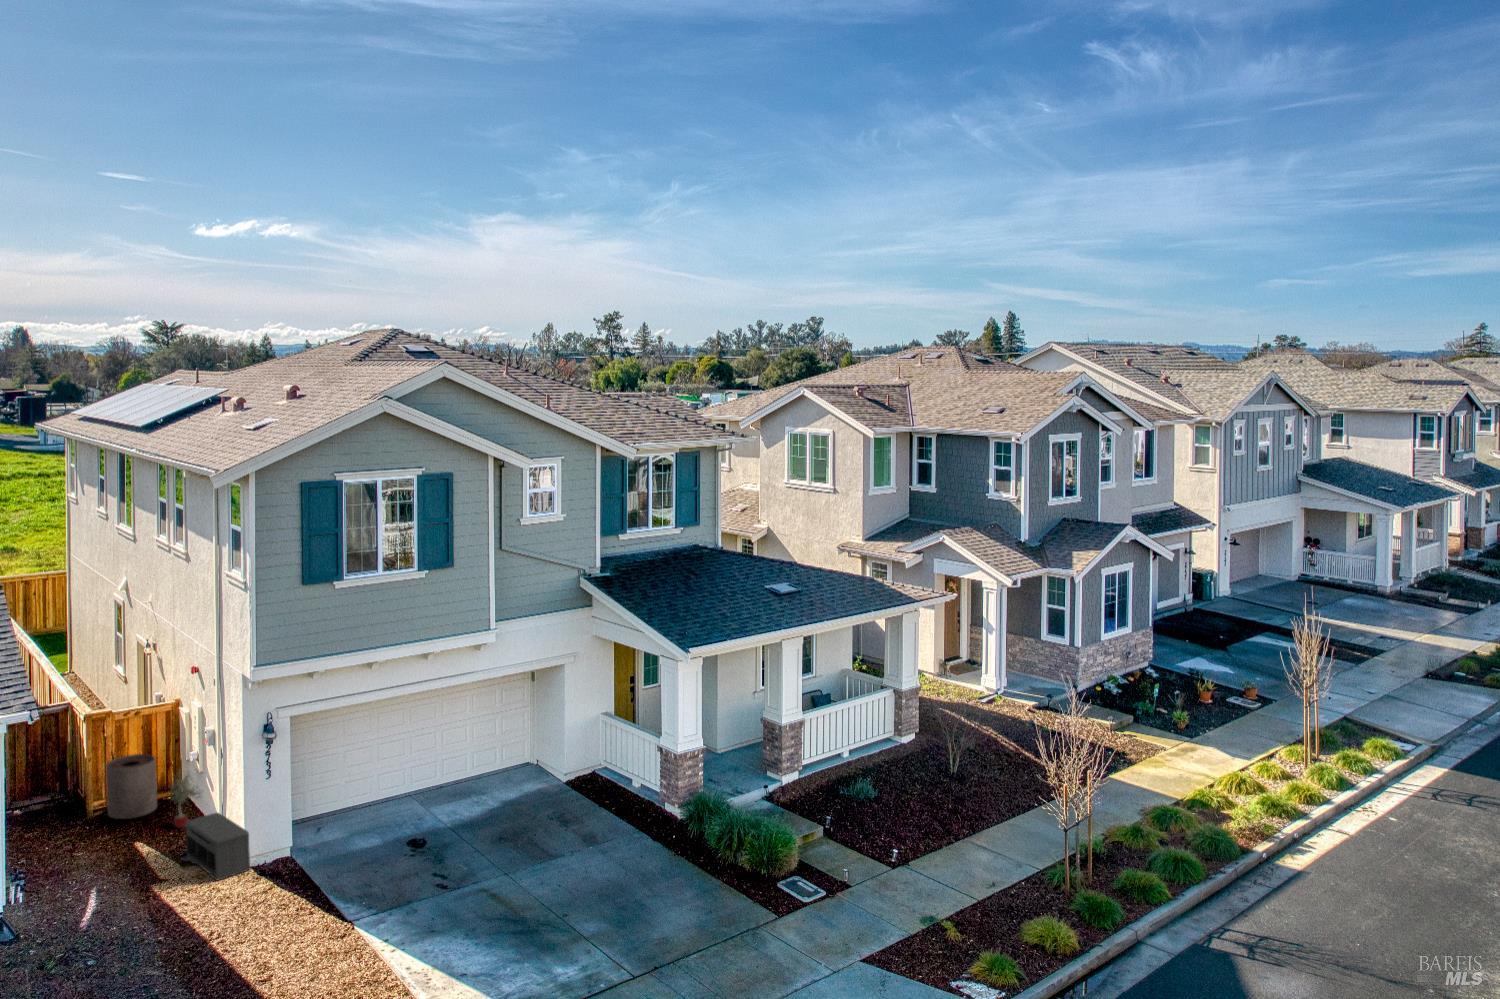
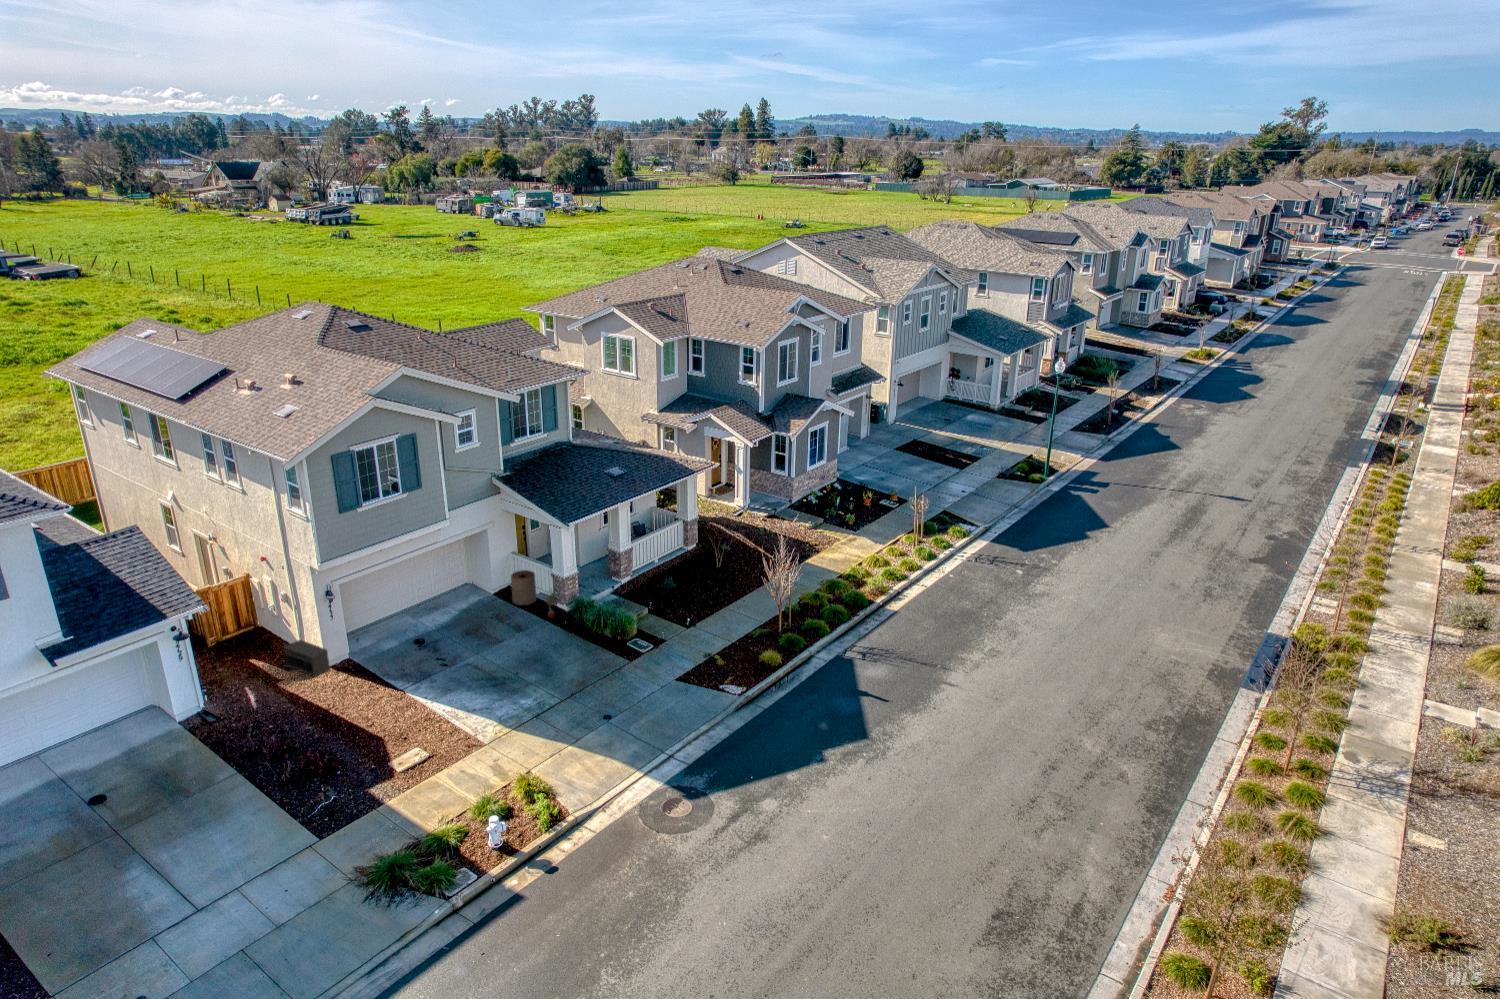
trash can: present [106,754,157,819] -> present [511,570,536,605]
potted tree: present [171,772,201,828] -> present [544,589,561,618]

